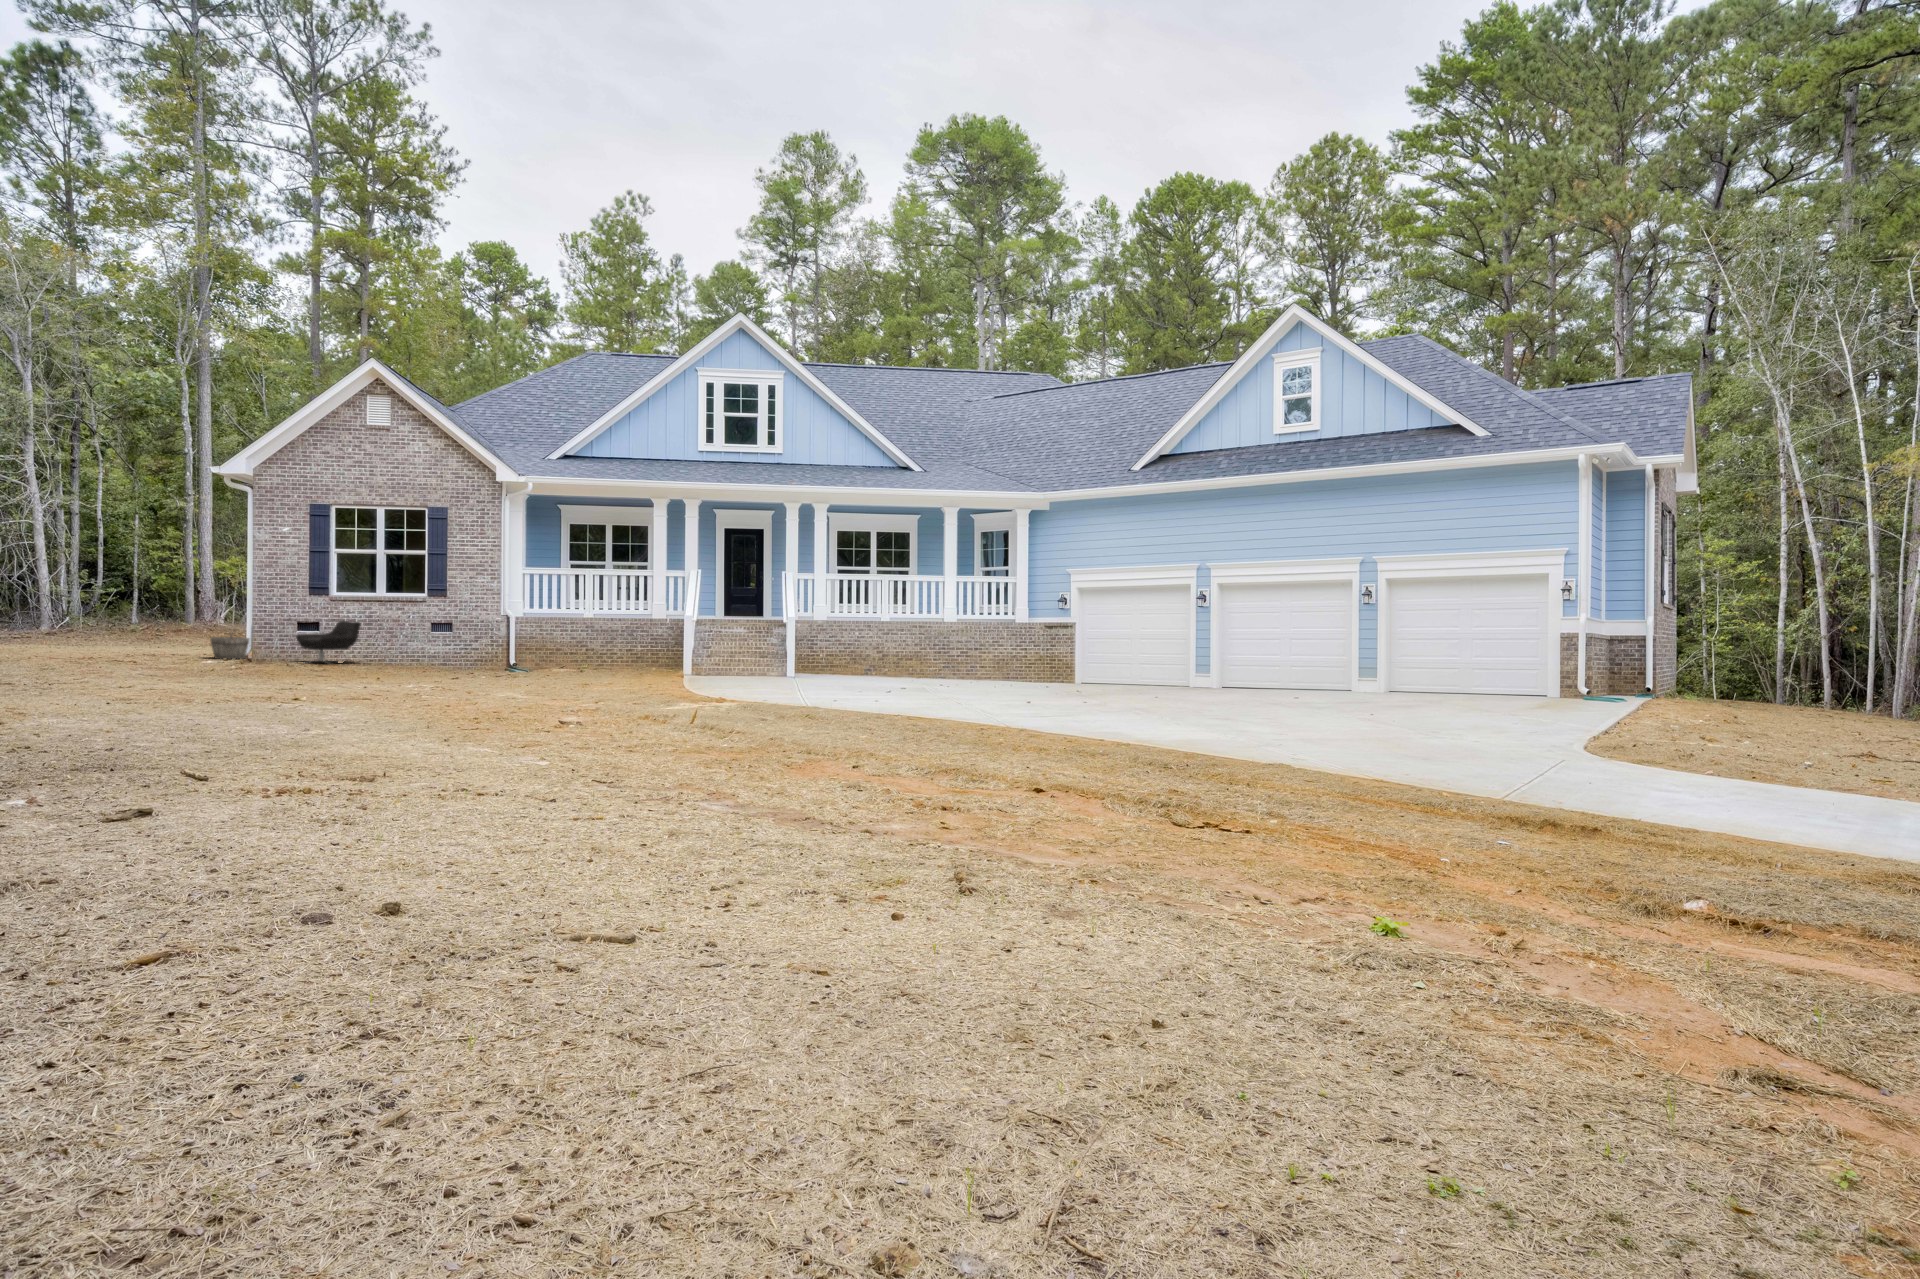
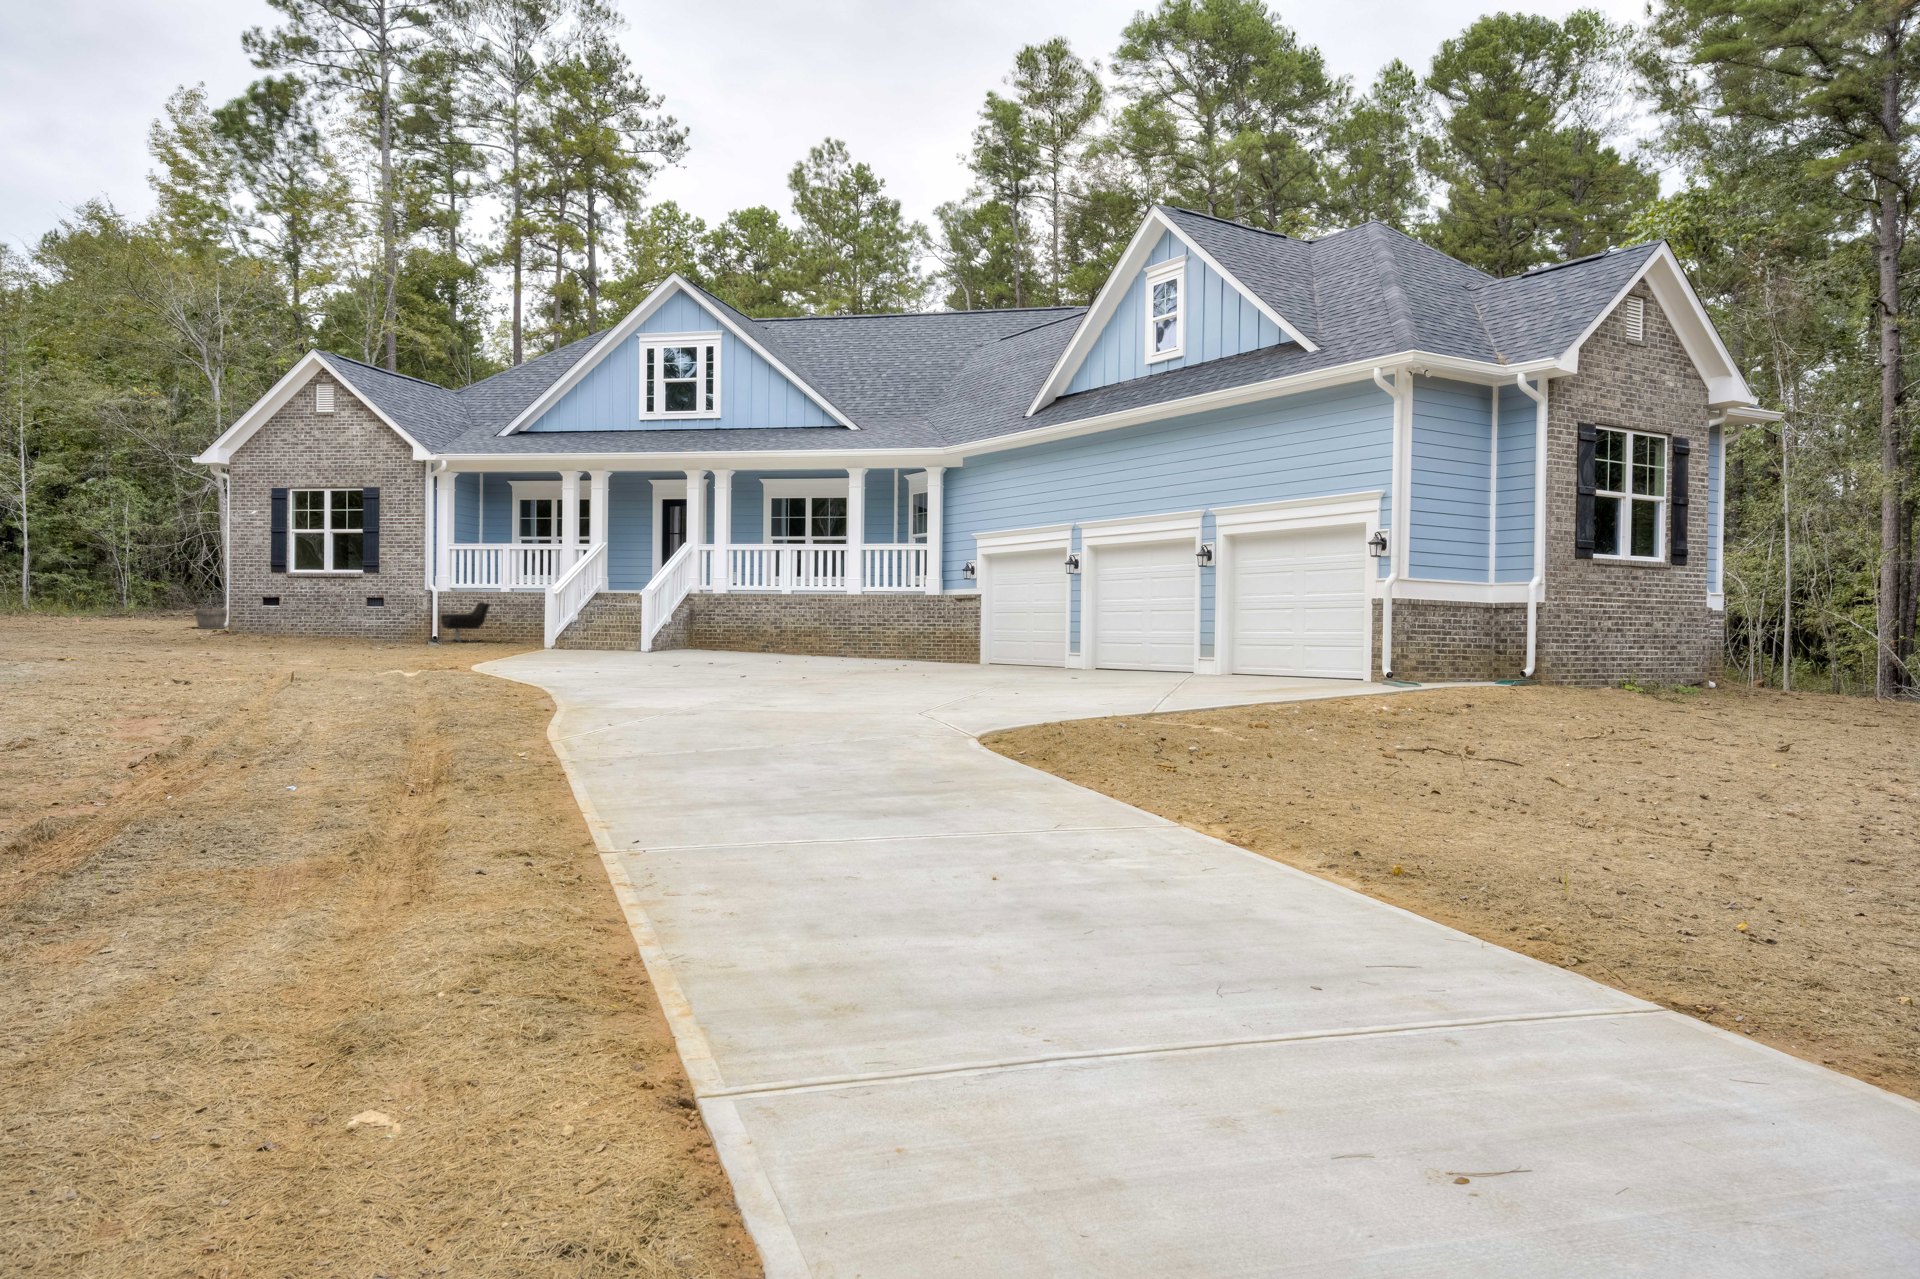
lounge chair: present [296,621,361,662] -> present [441,602,490,641]

